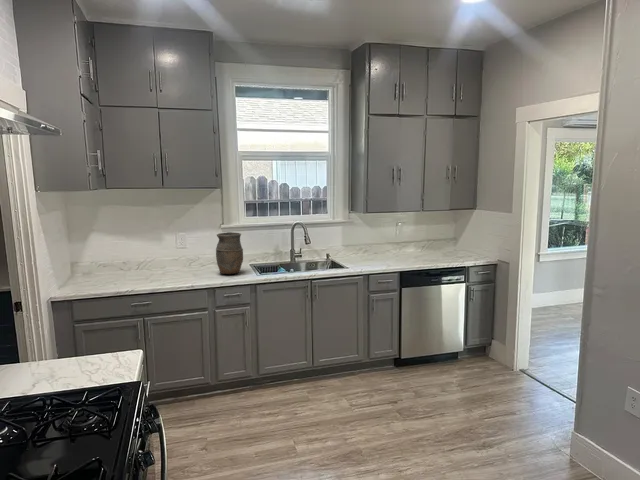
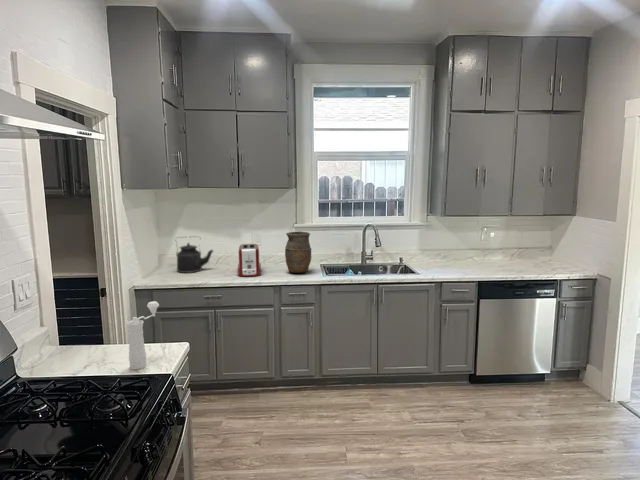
kettle: none [93,241,137,281] -> present [177,243,213,273]
toaster: none [165,247,192,281] -> present [237,244,261,277]
pepper mill: none [83,309,114,382] -> present [127,301,159,369]

